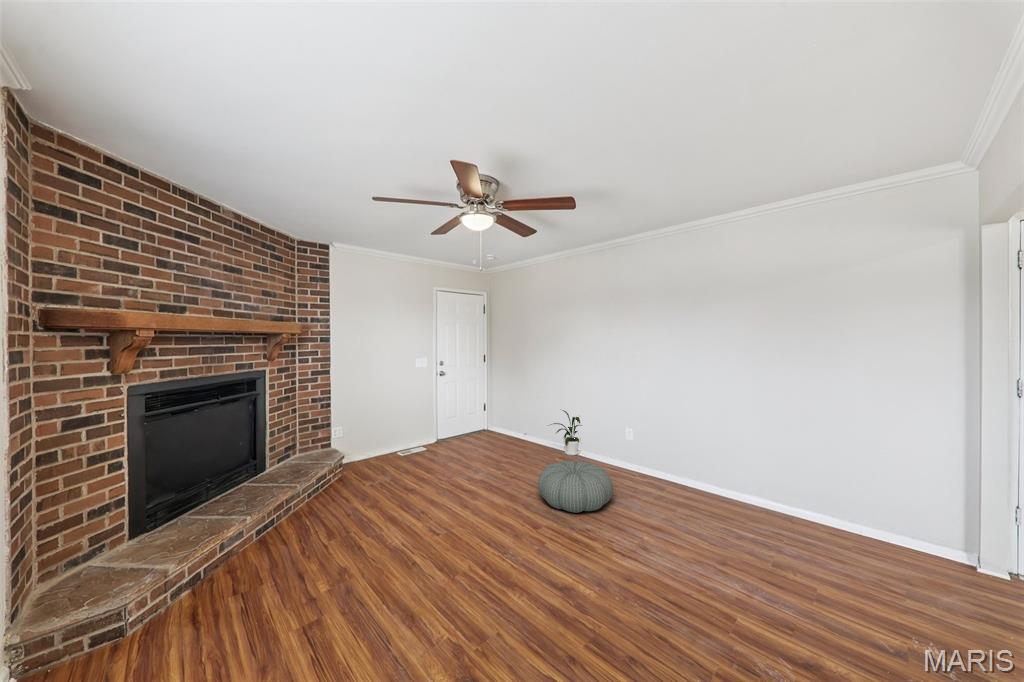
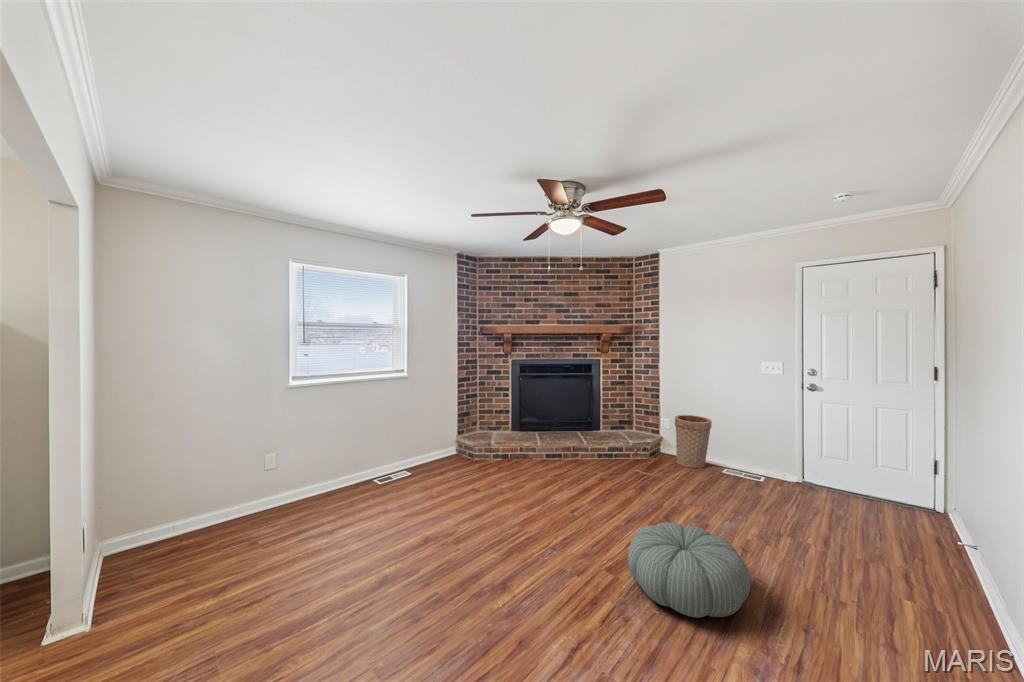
house plant: present [551,410,582,455] -> none [875,499,987,614]
basket: none [367,413,401,464] -> present [675,415,712,468]

